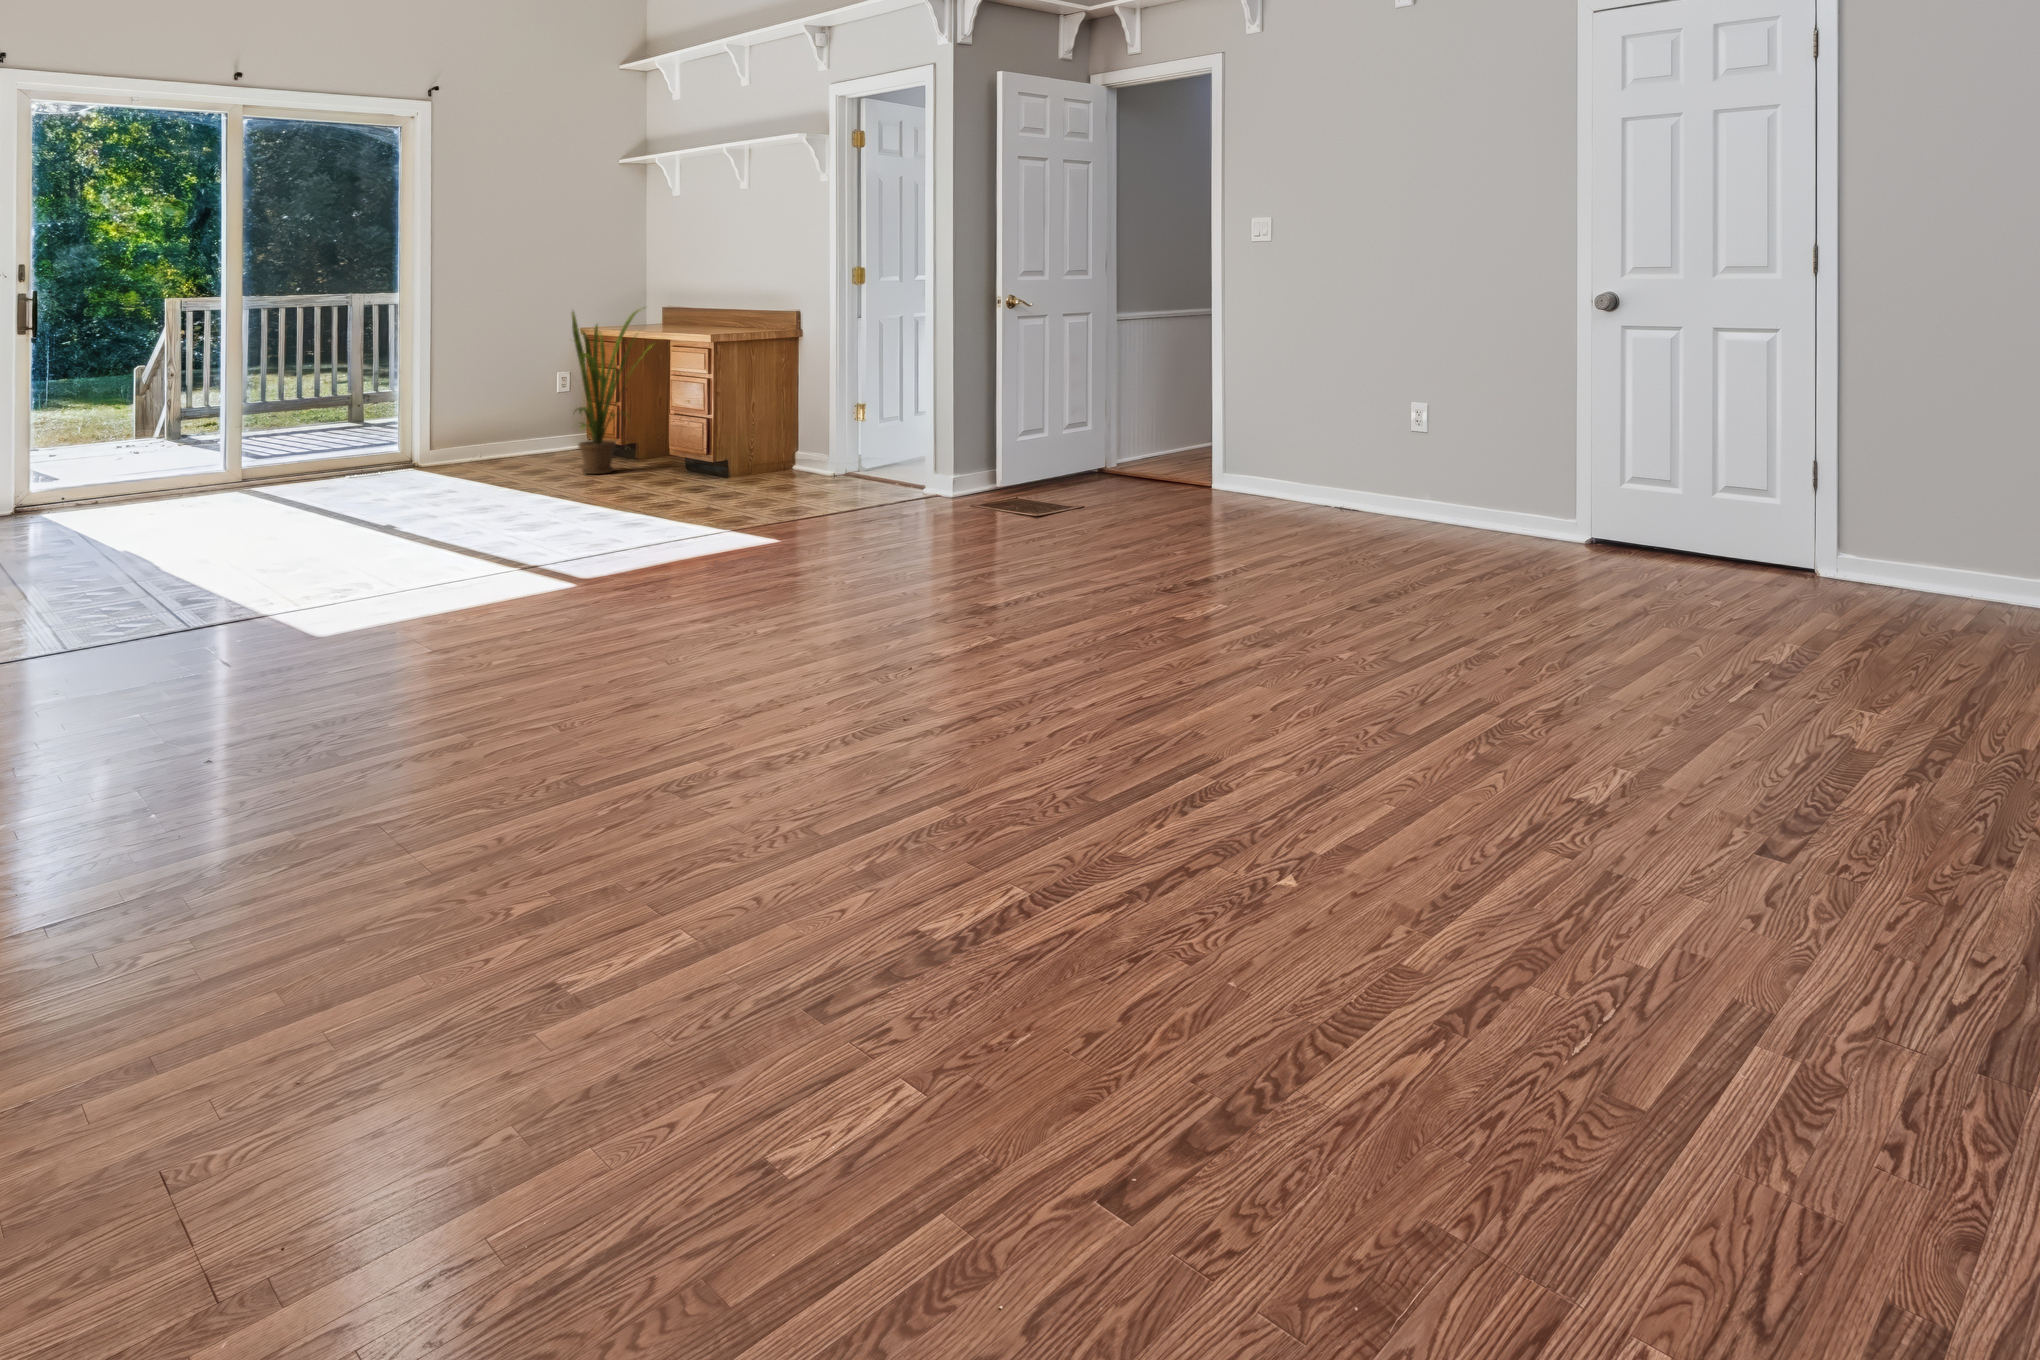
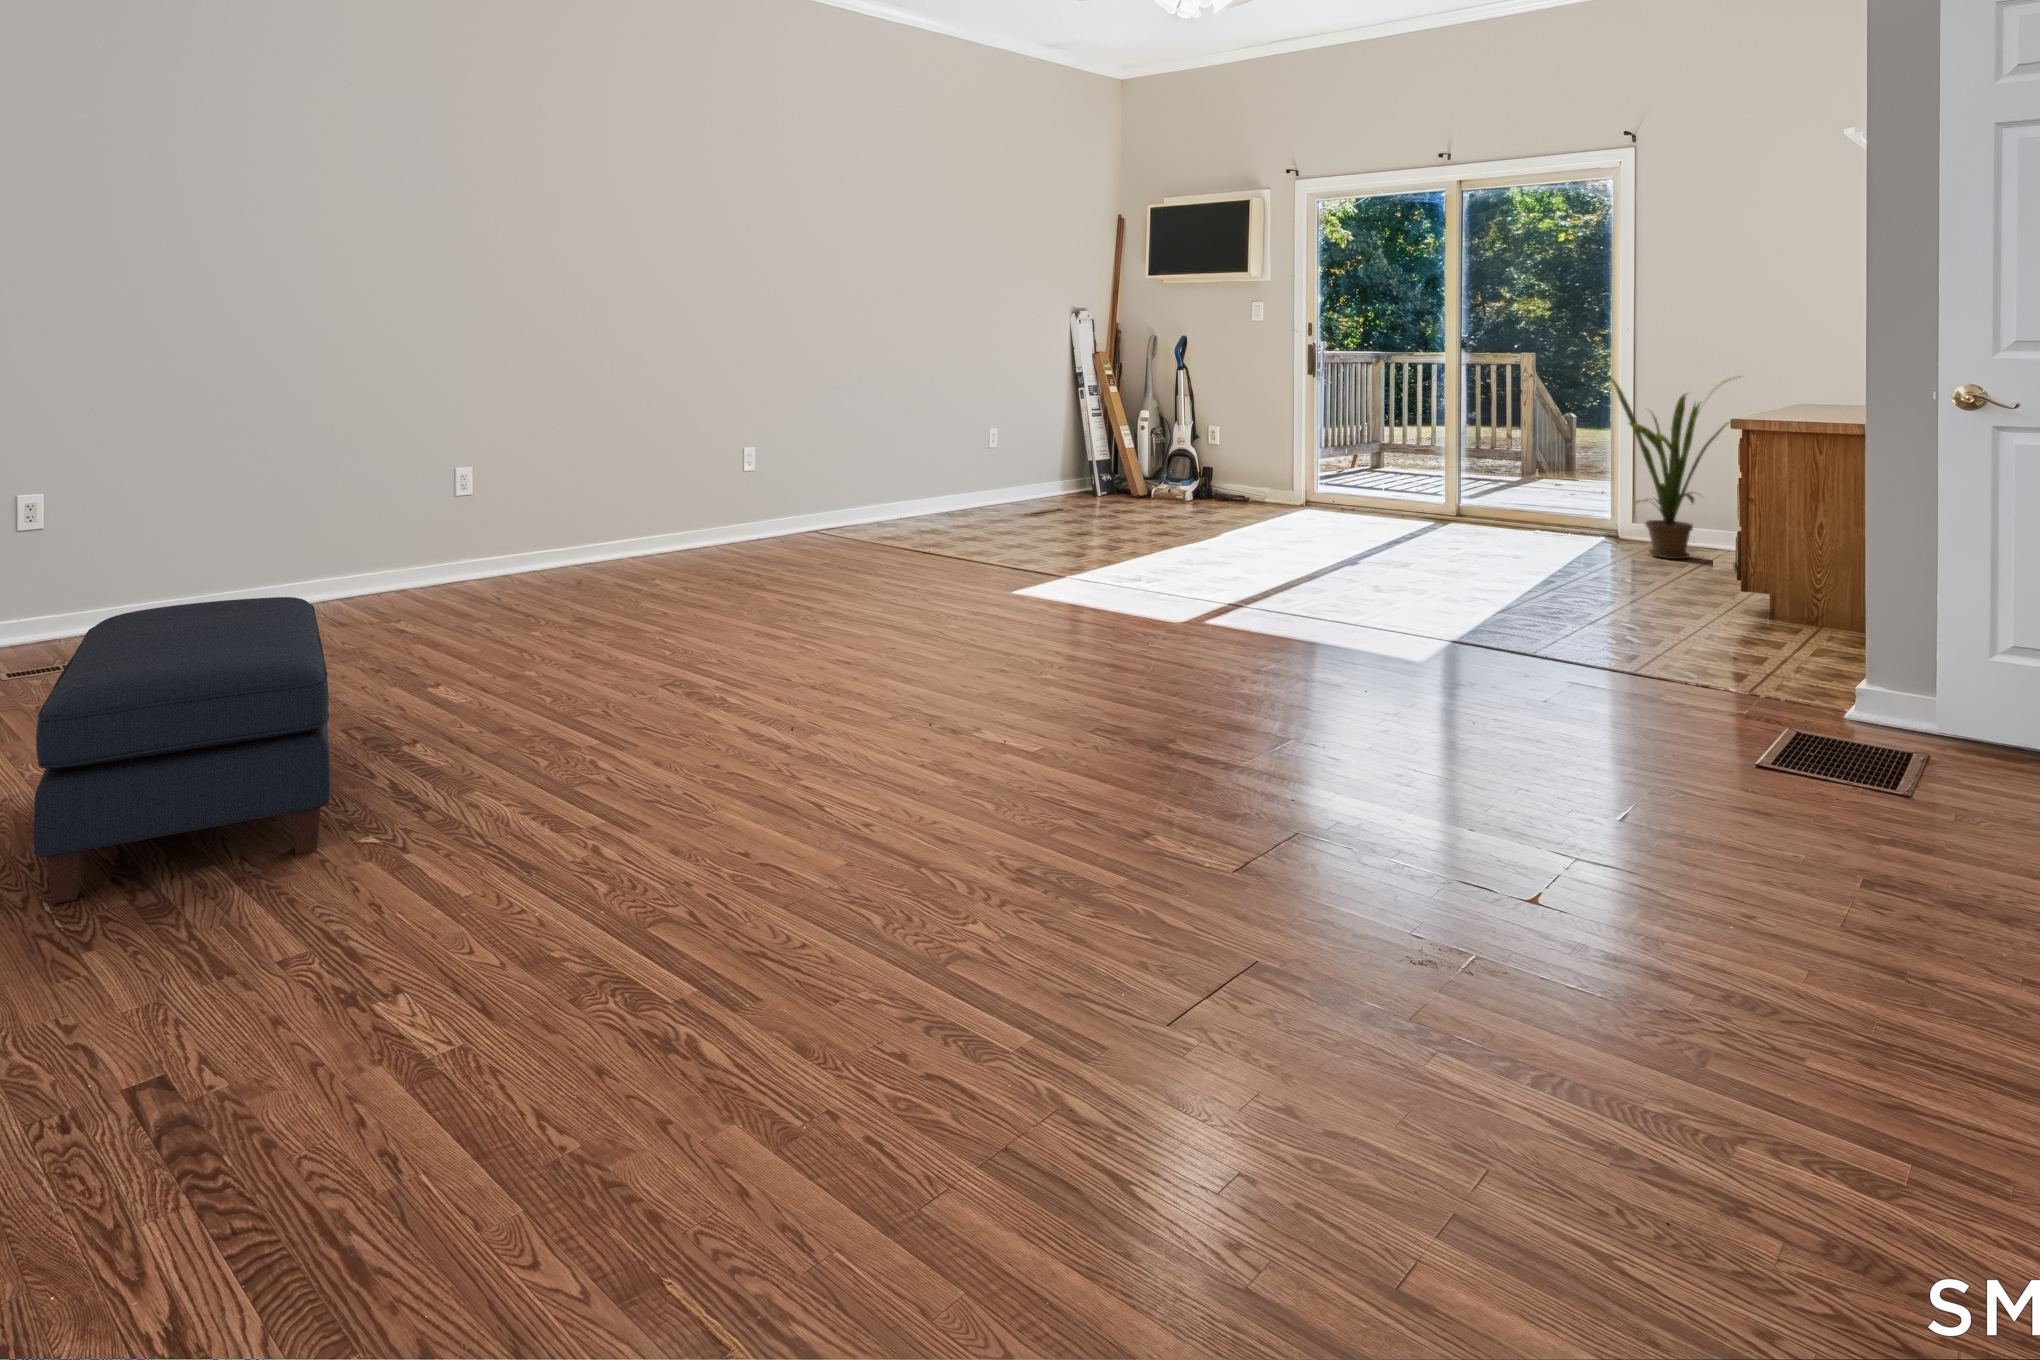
ottoman: none [868,654,1612,1248] -> present [34,597,330,904]

